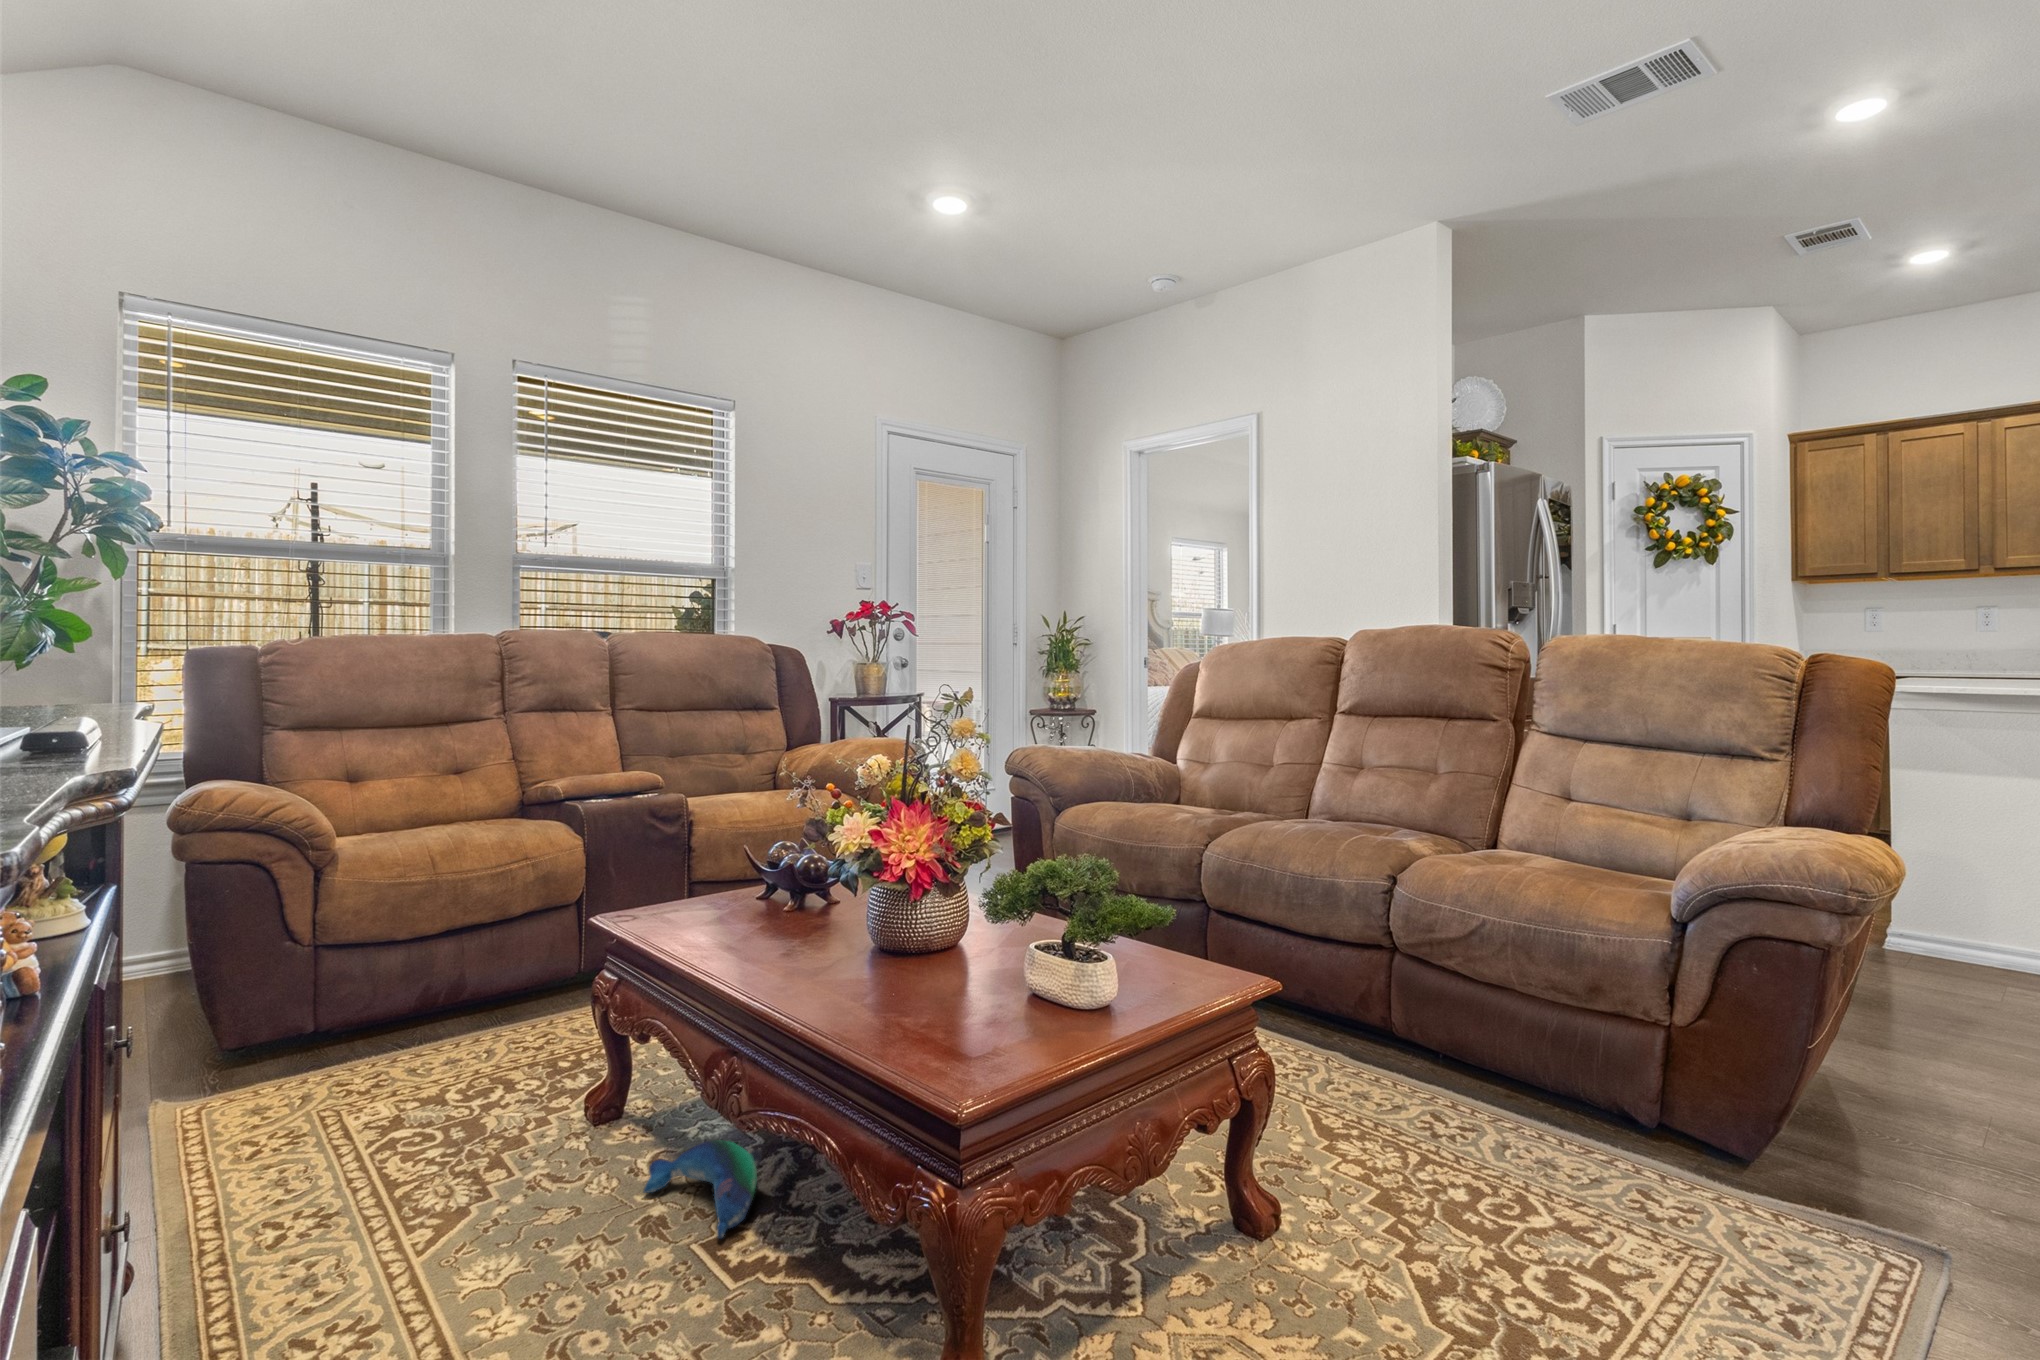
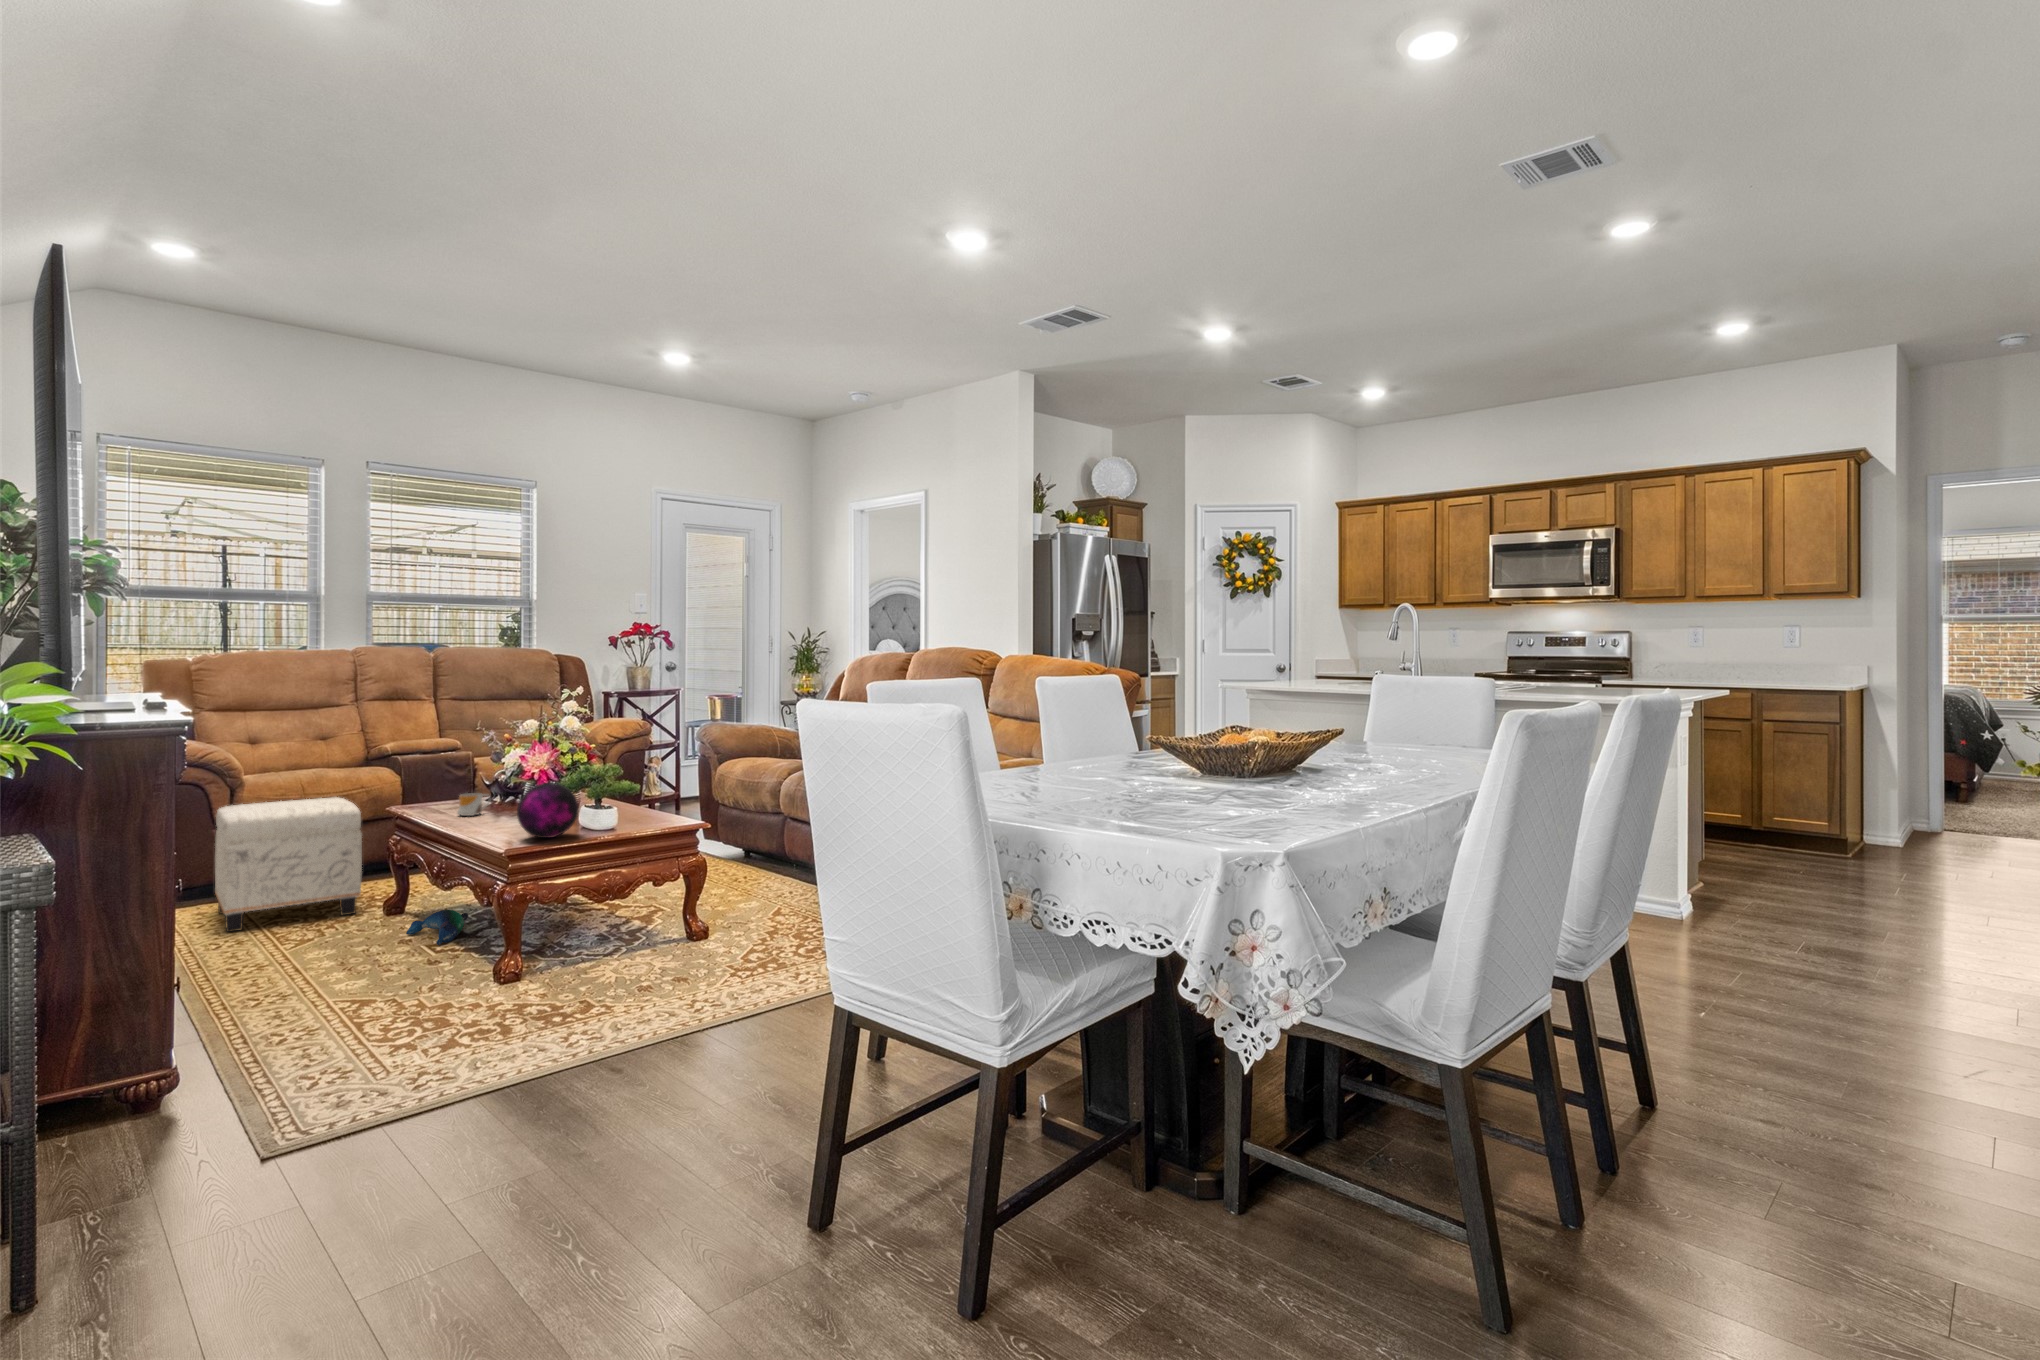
ottoman: none [282,885,541,1174] -> present [215,797,362,932]
mug: none [726,894,782,943] -> present [457,793,489,816]
decorative orb: none [909,902,1032,1030] -> present [517,782,579,838]

